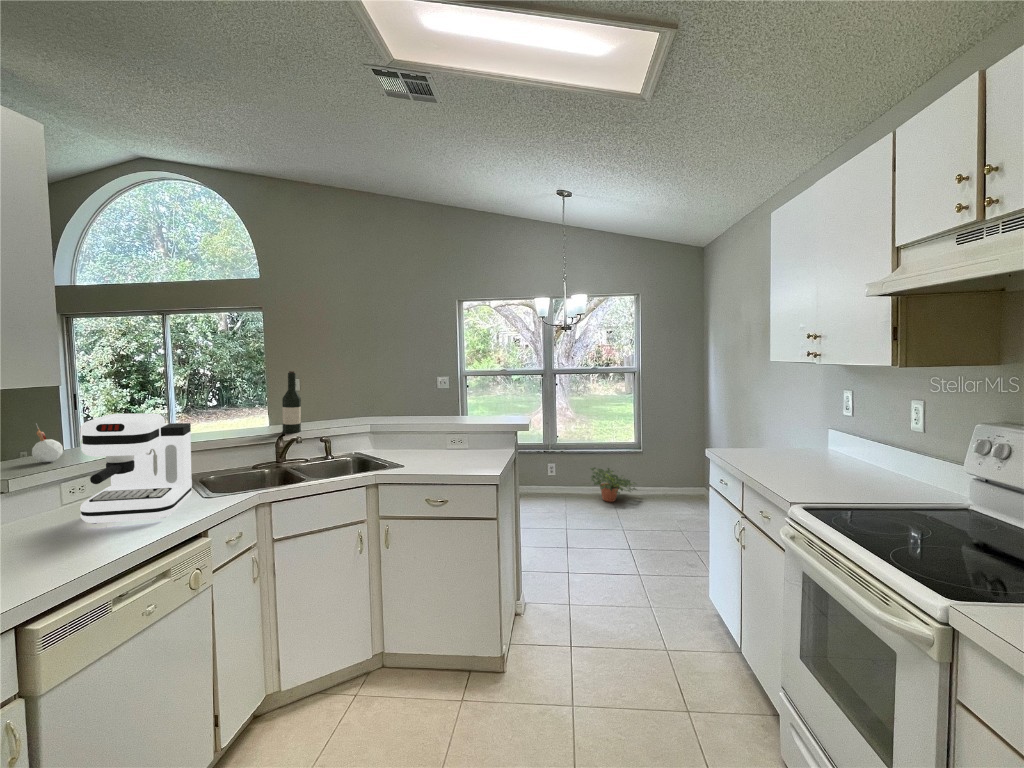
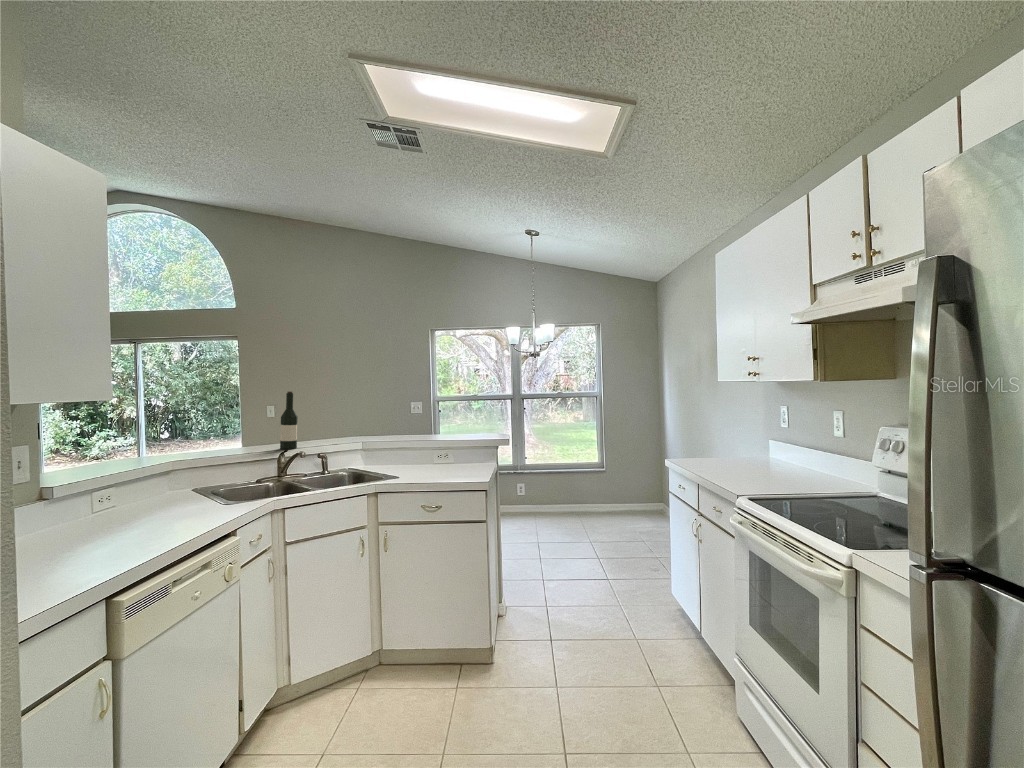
coffee maker: present [80,413,192,523] -> none [122,425,214,523]
candle: present [32,423,63,462] -> none [61,436,88,473]
potted plant: present [590,467,636,502] -> none [554,488,600,521]

